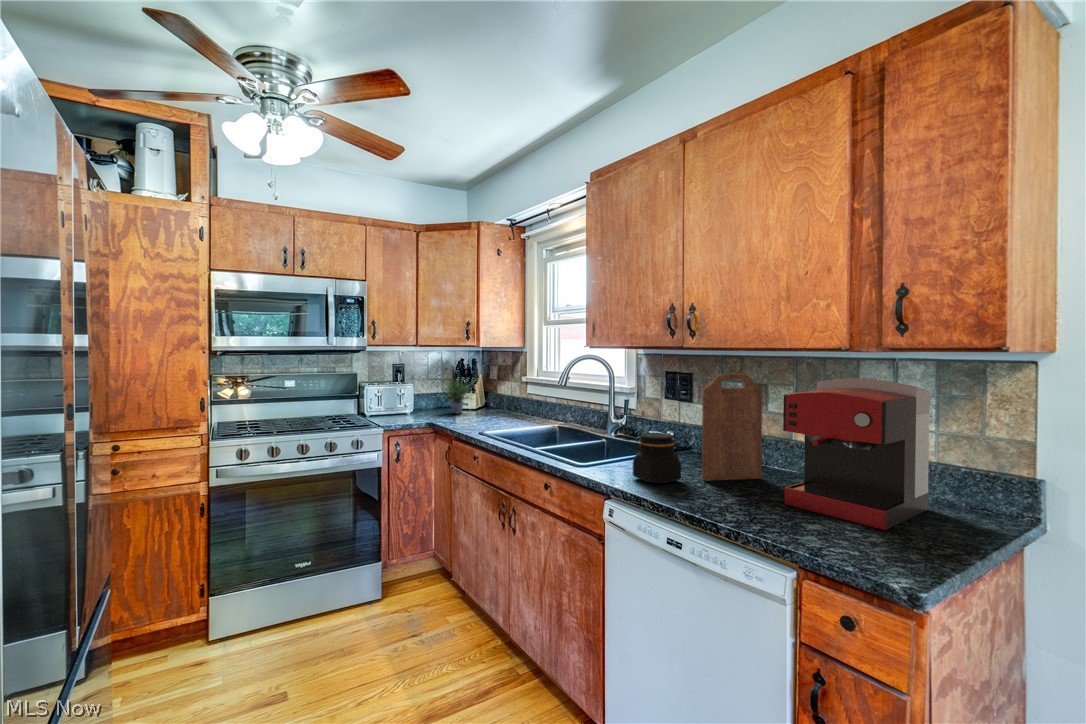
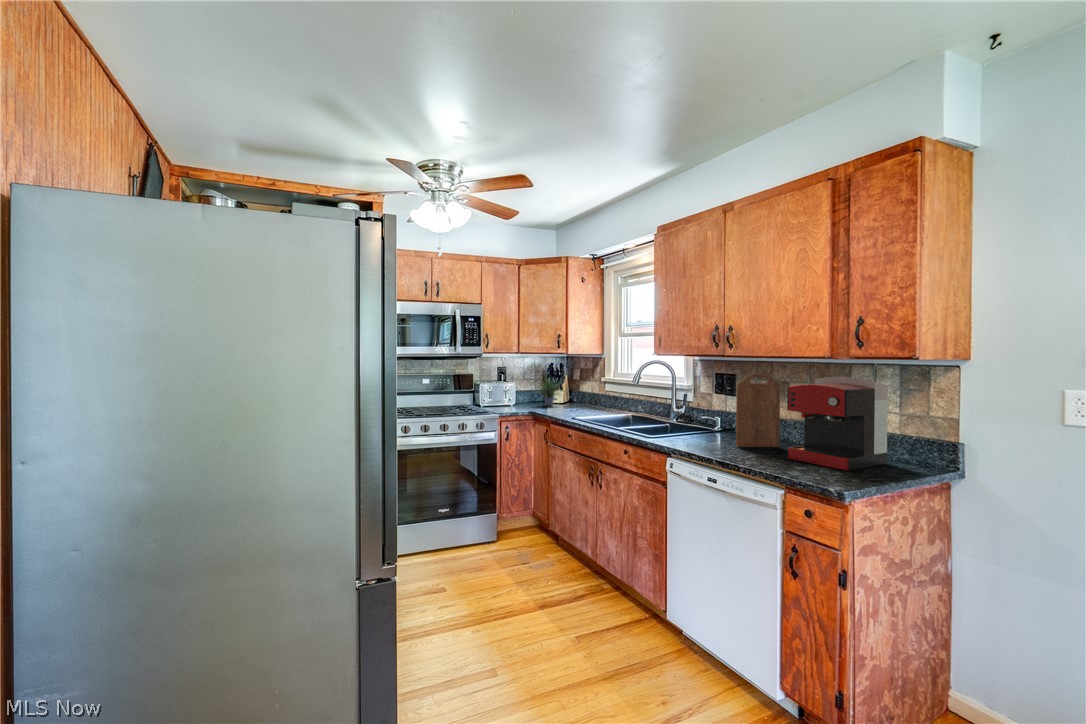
jar: present [633,433,681,483] -> none [687,414,721,447]

